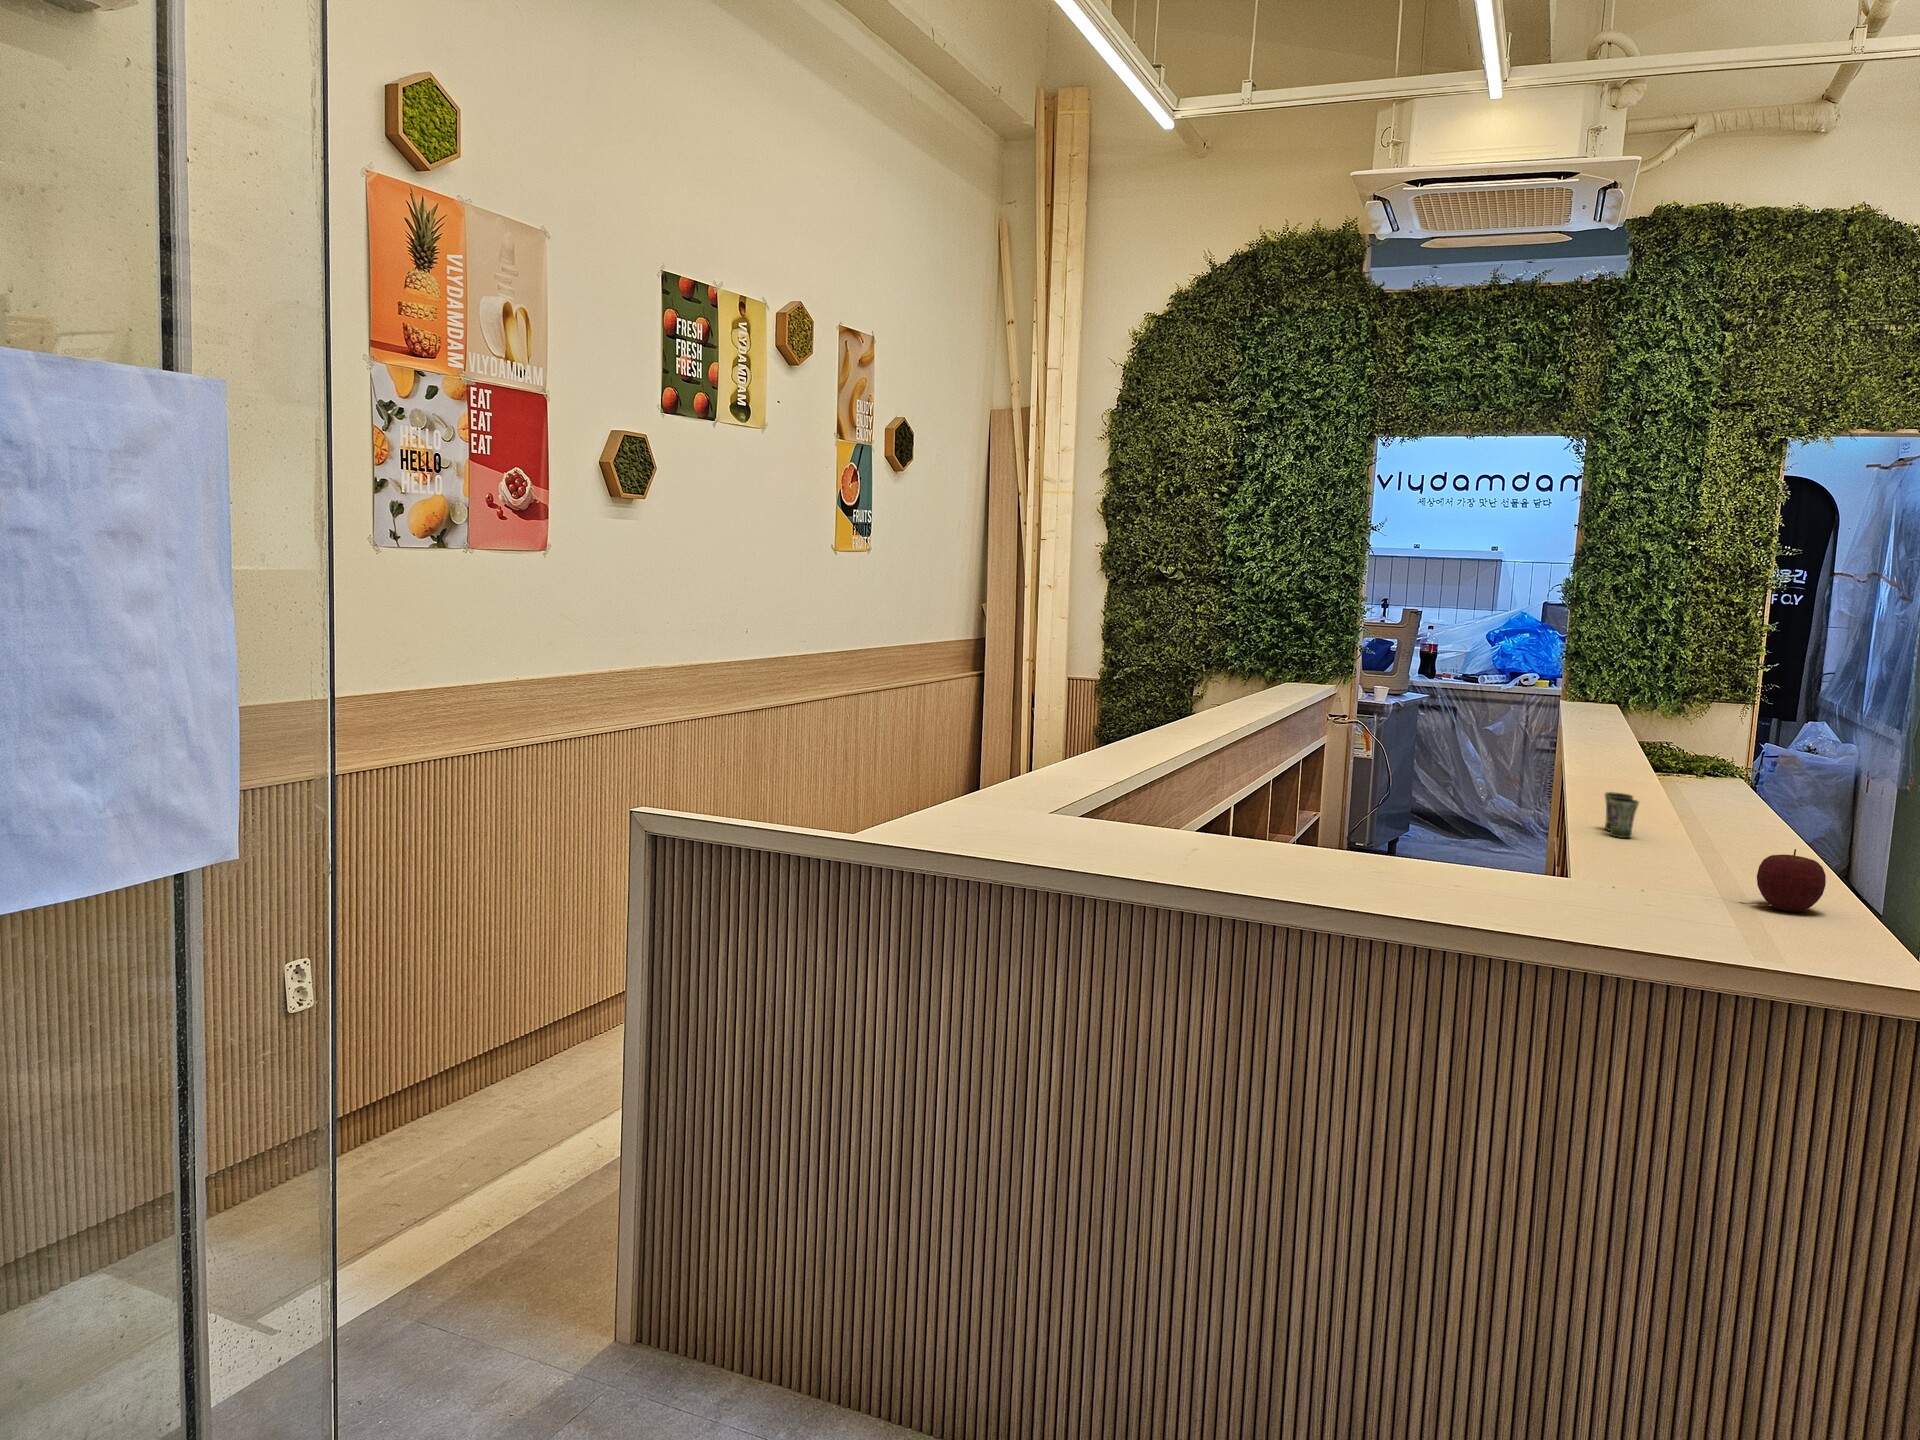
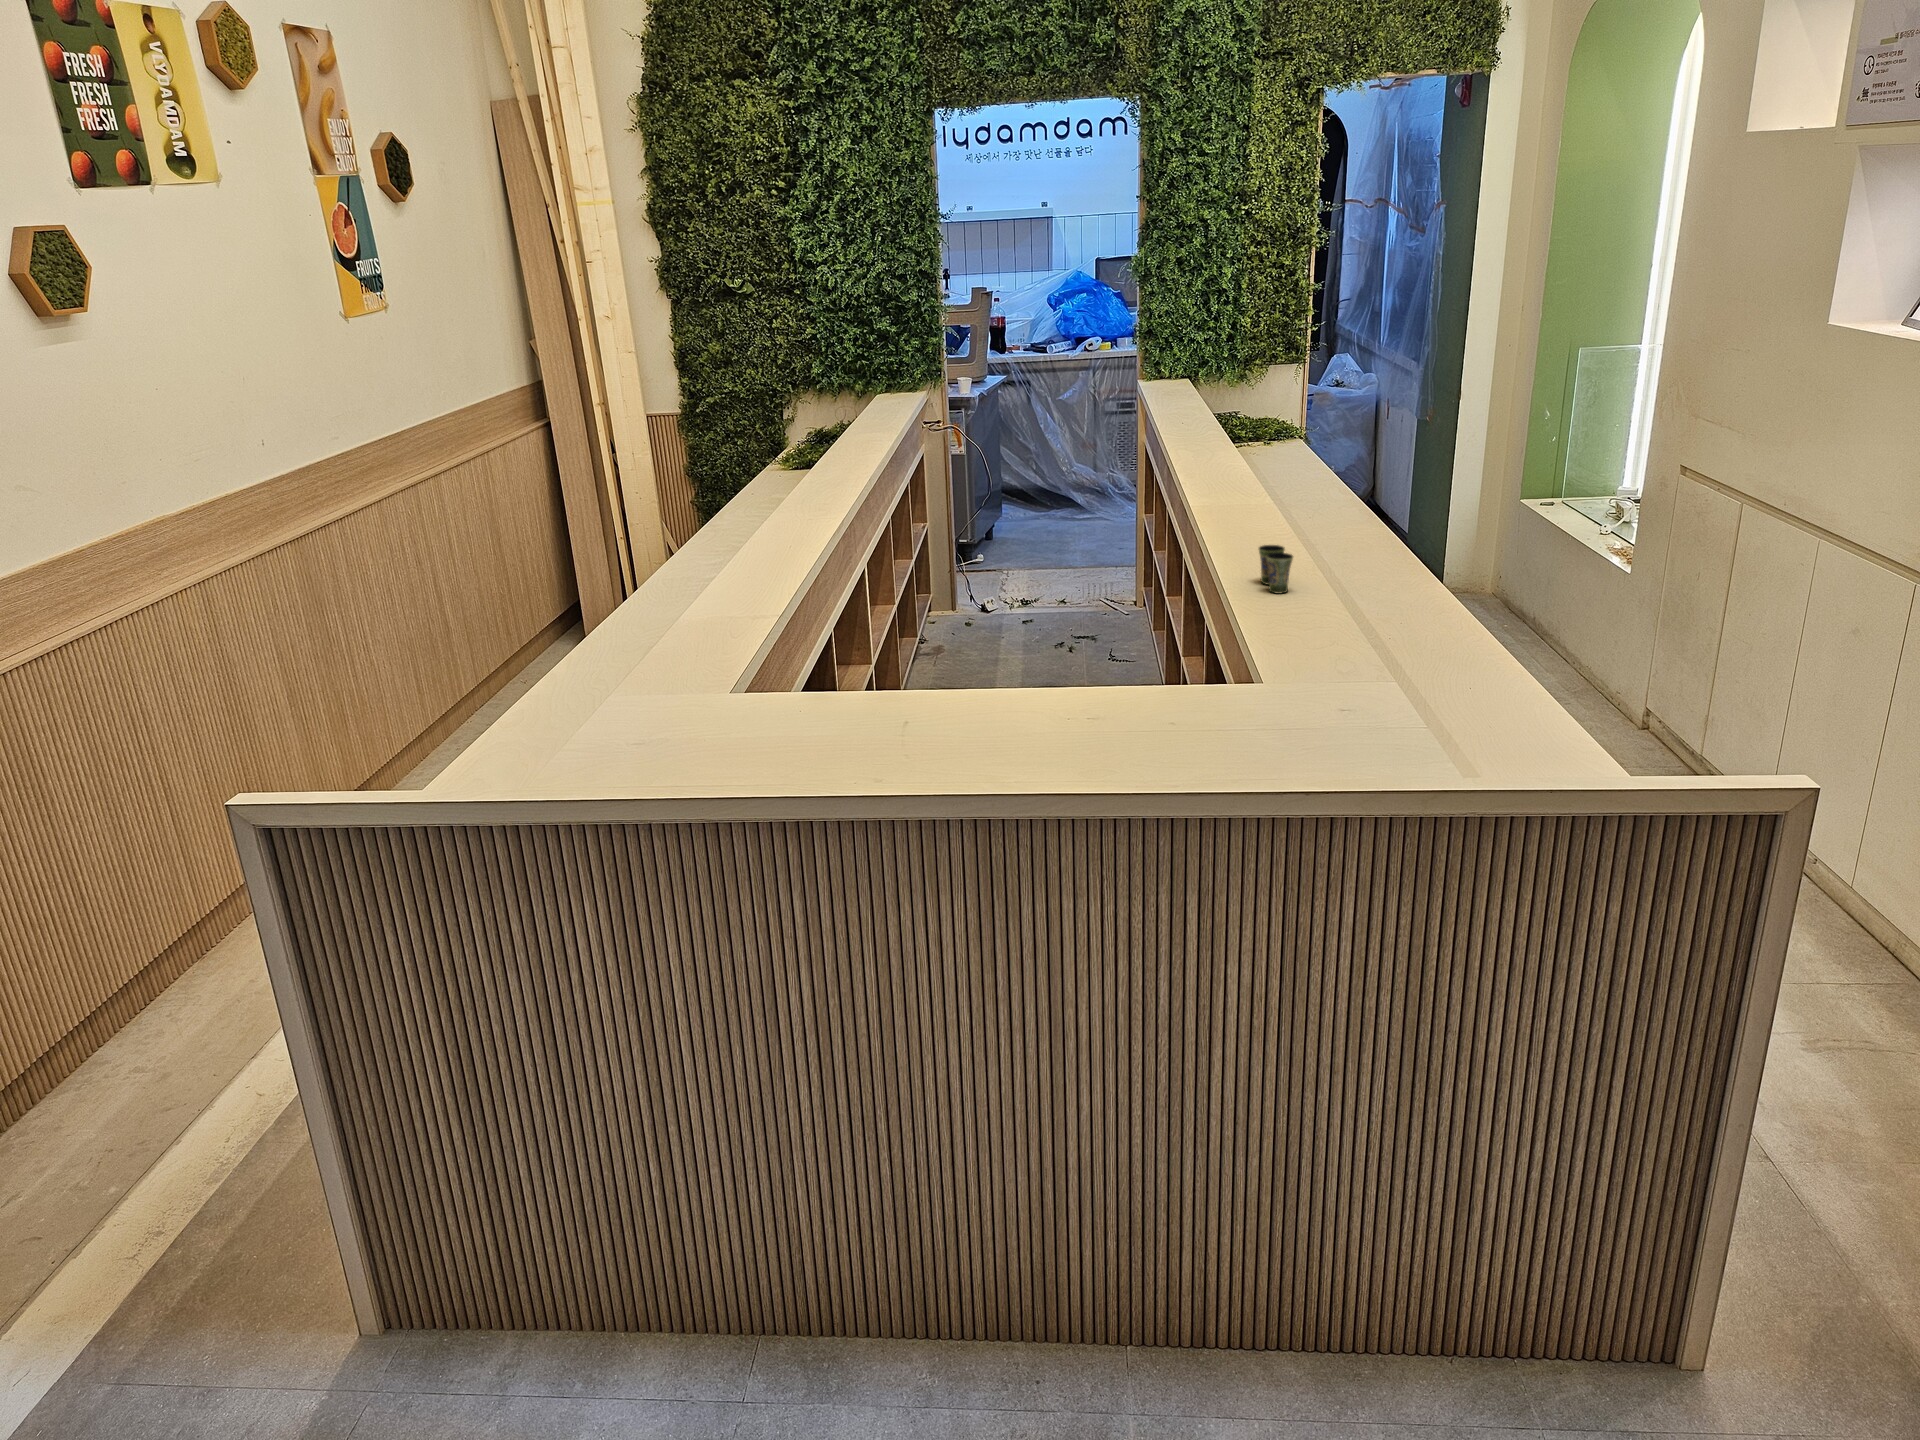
apple: present [1757,849,1826,912] -> none [1429,617,1489,676]

